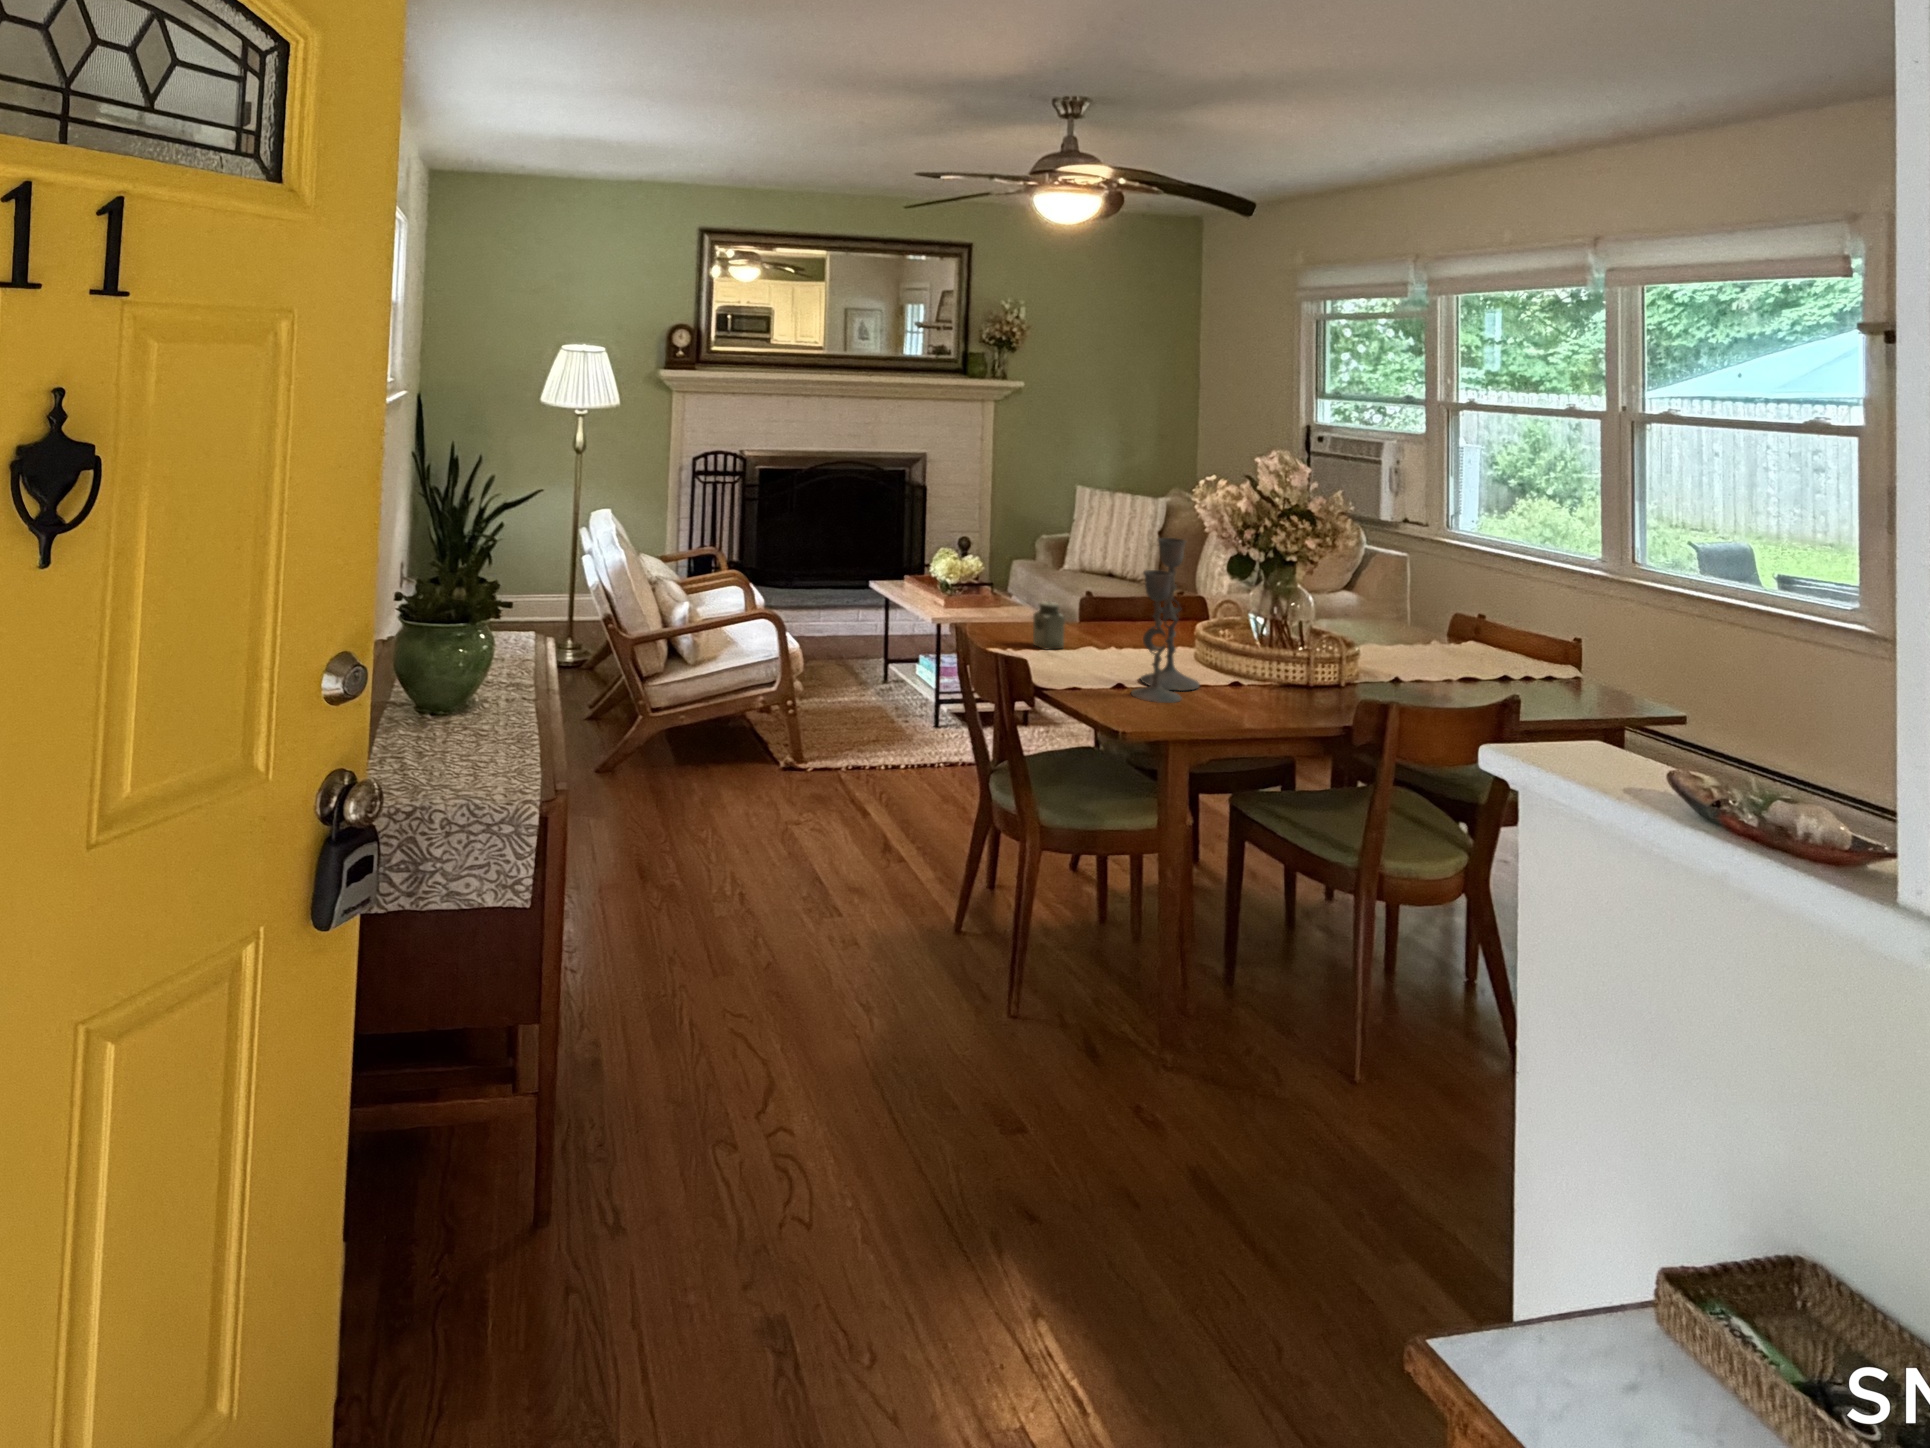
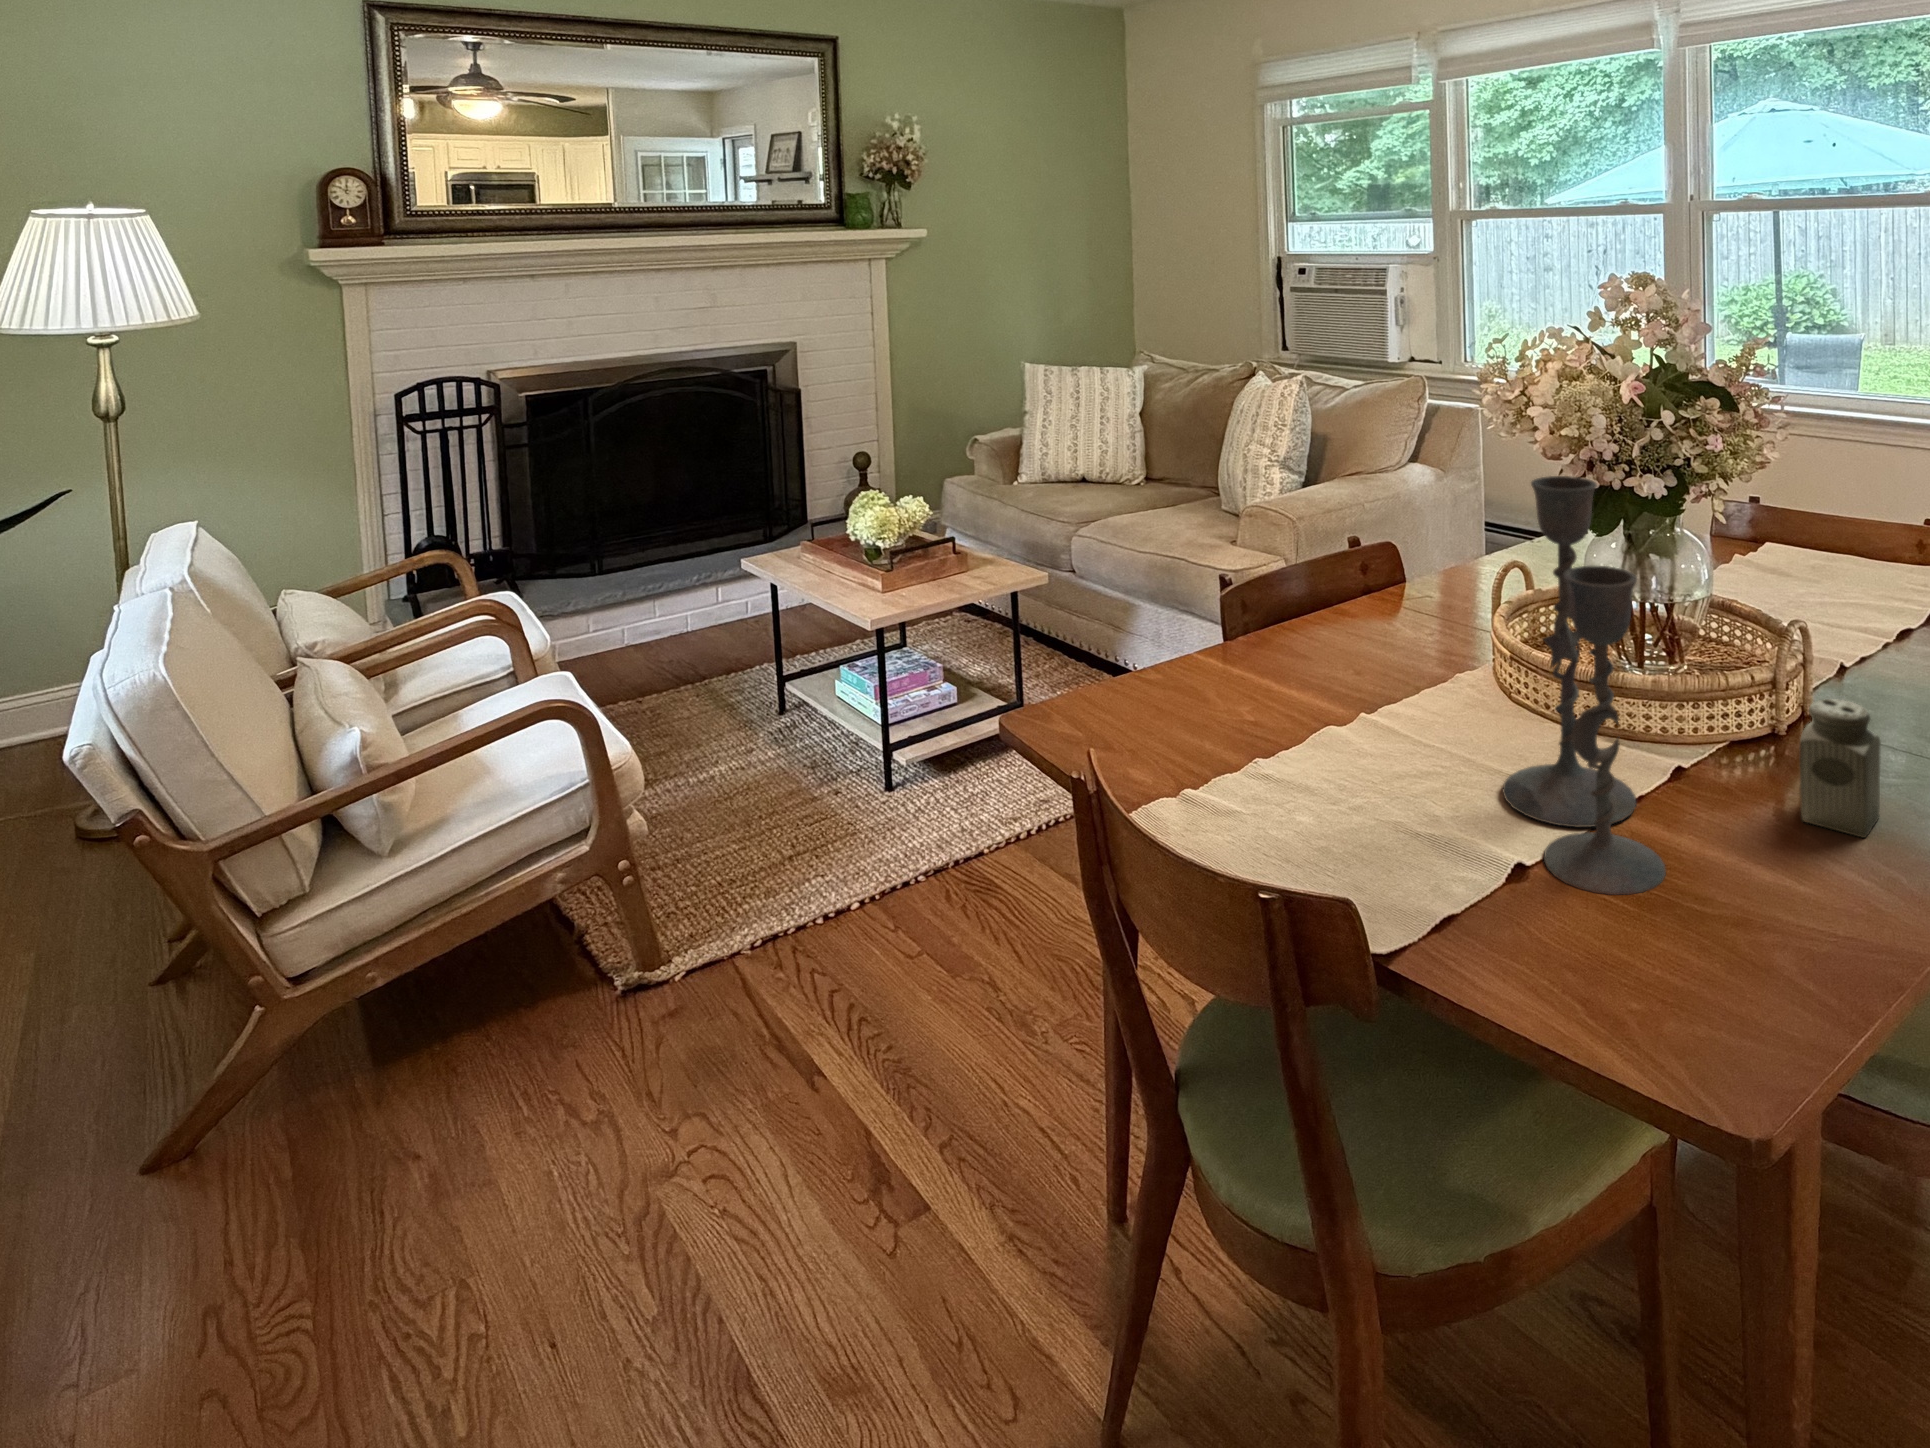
salt shaker: present [1033,601,1065,650] -> present [1800,699,1881,838]

